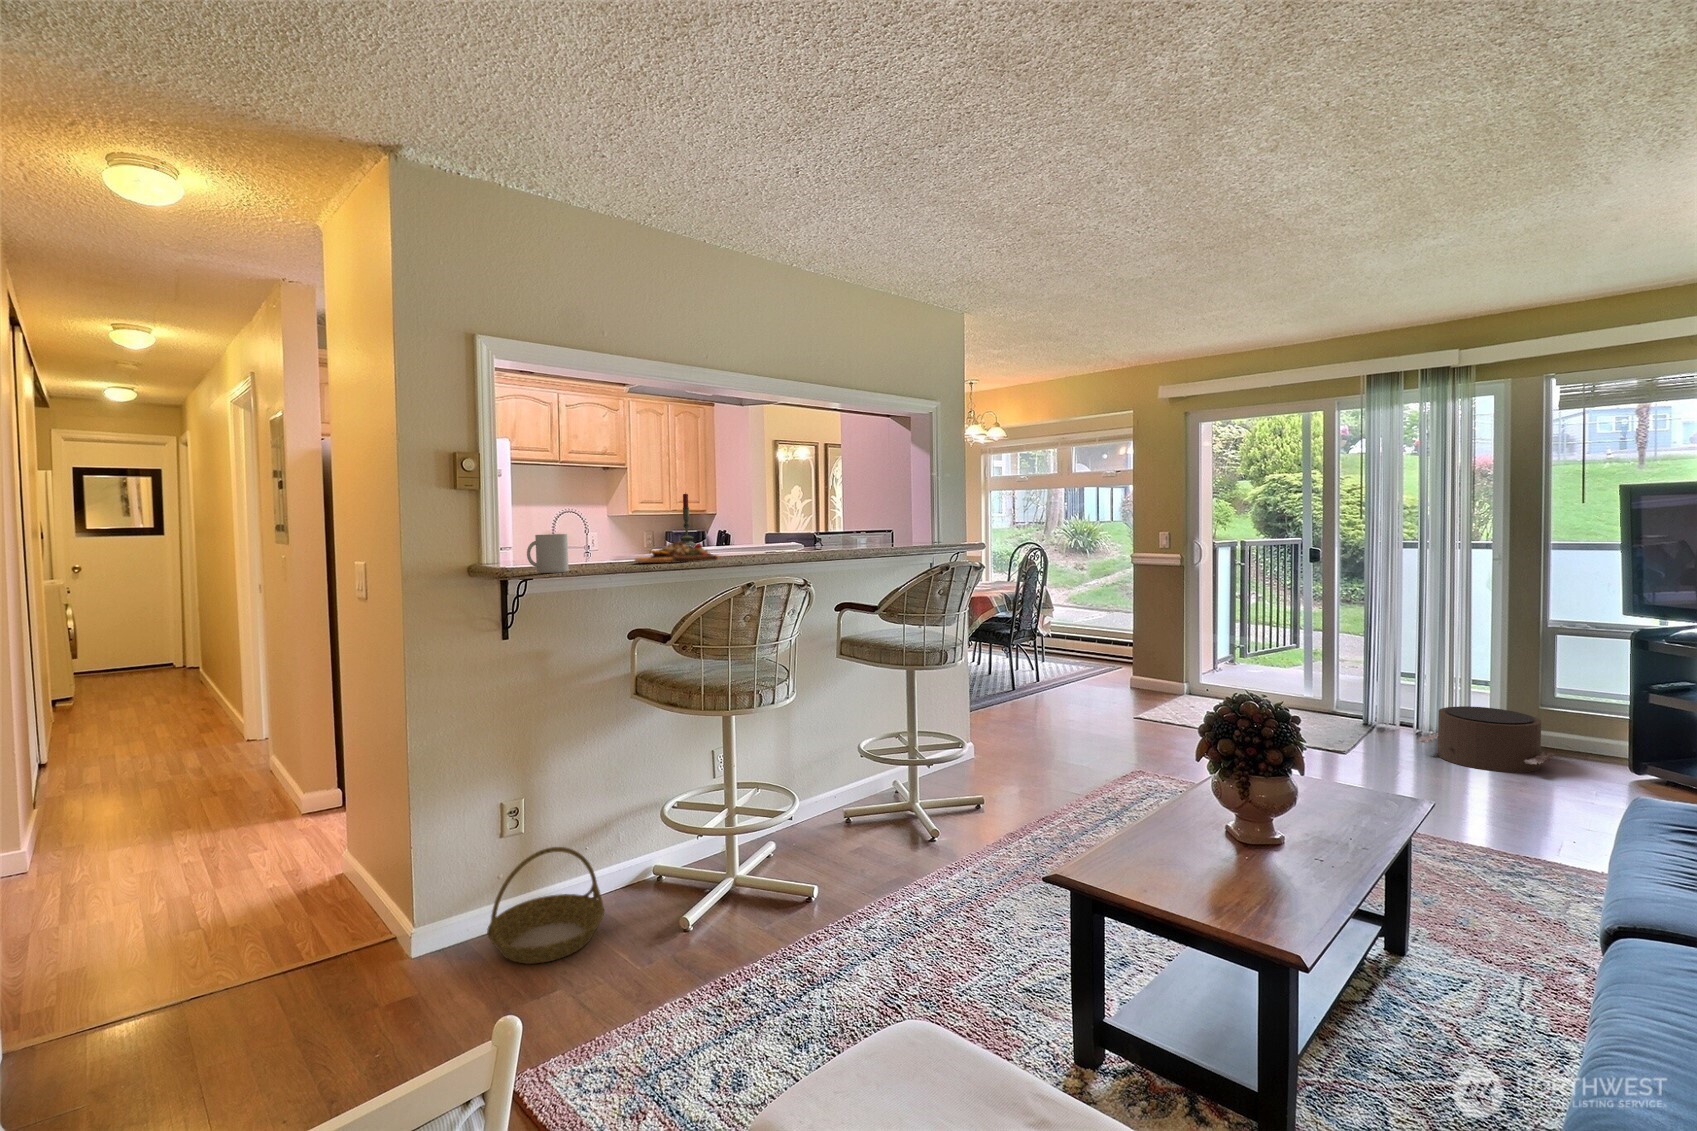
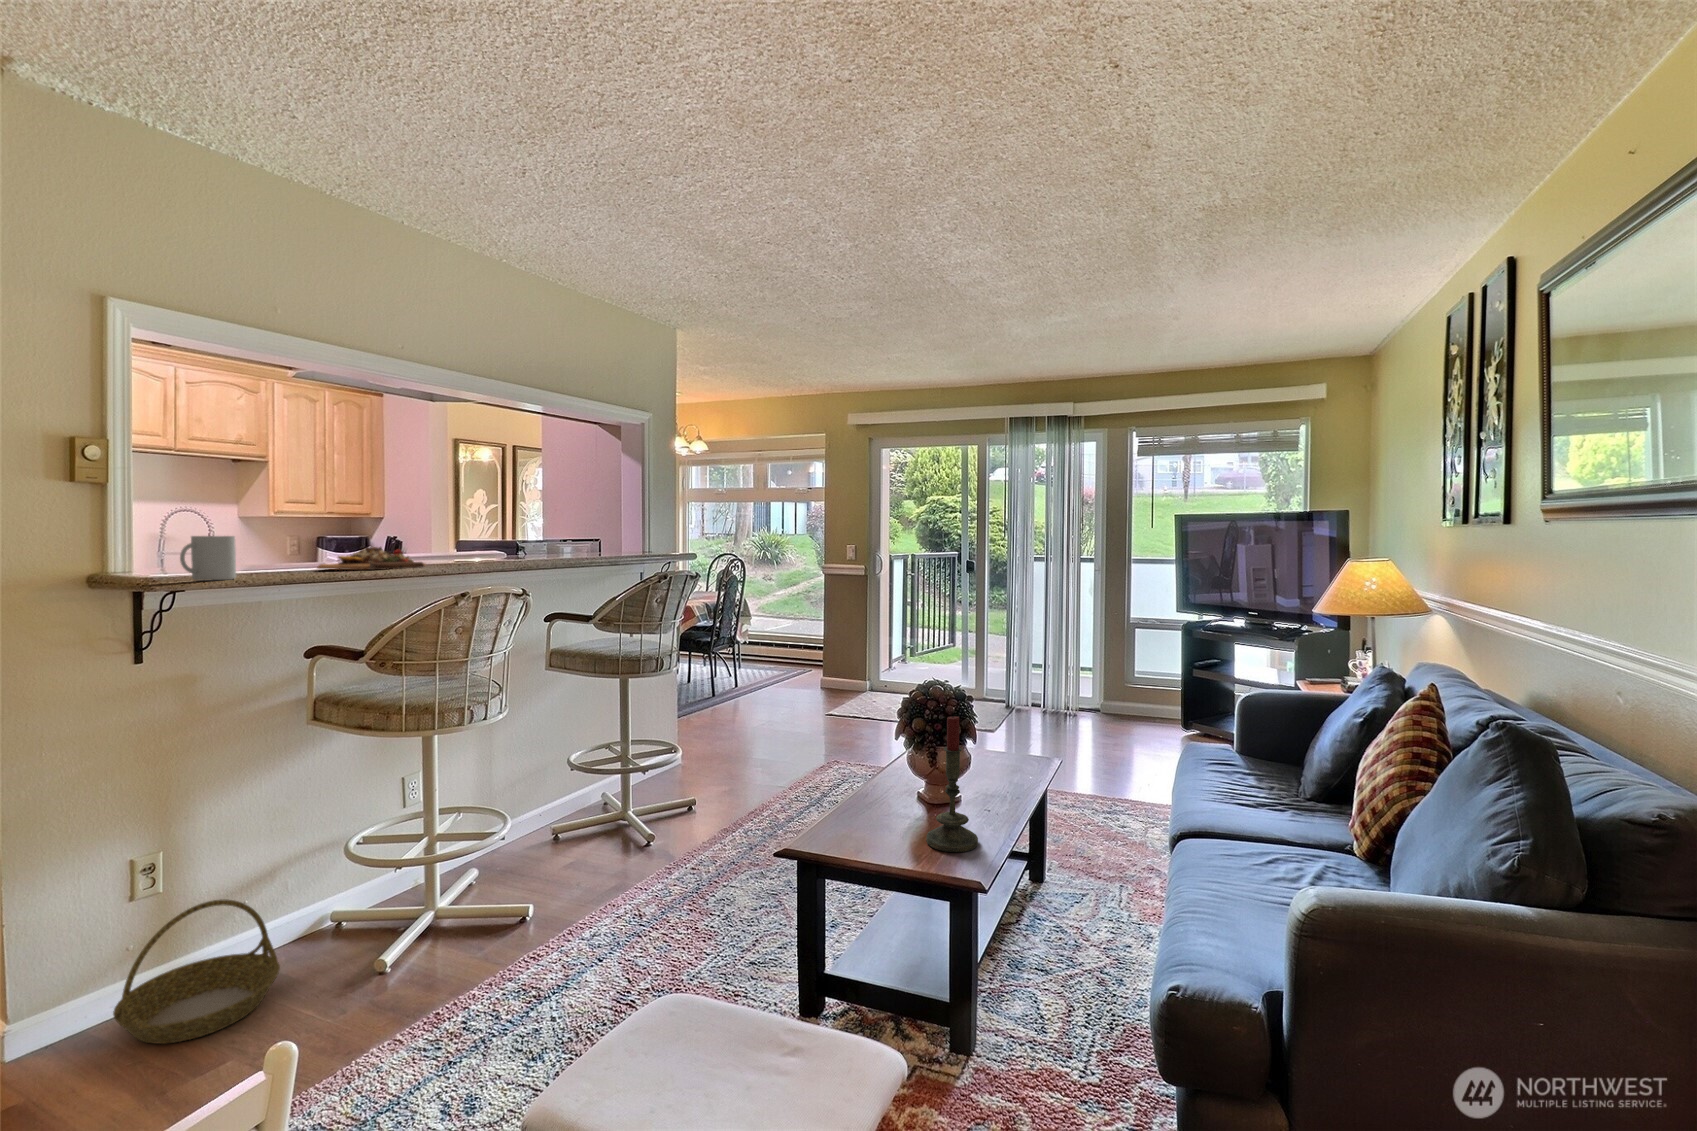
candle: present [680,494,696,547] -> present [926,714,978,852]
pouf: present [1418,706,1554,772] -> none [1045,689,1133,737]

